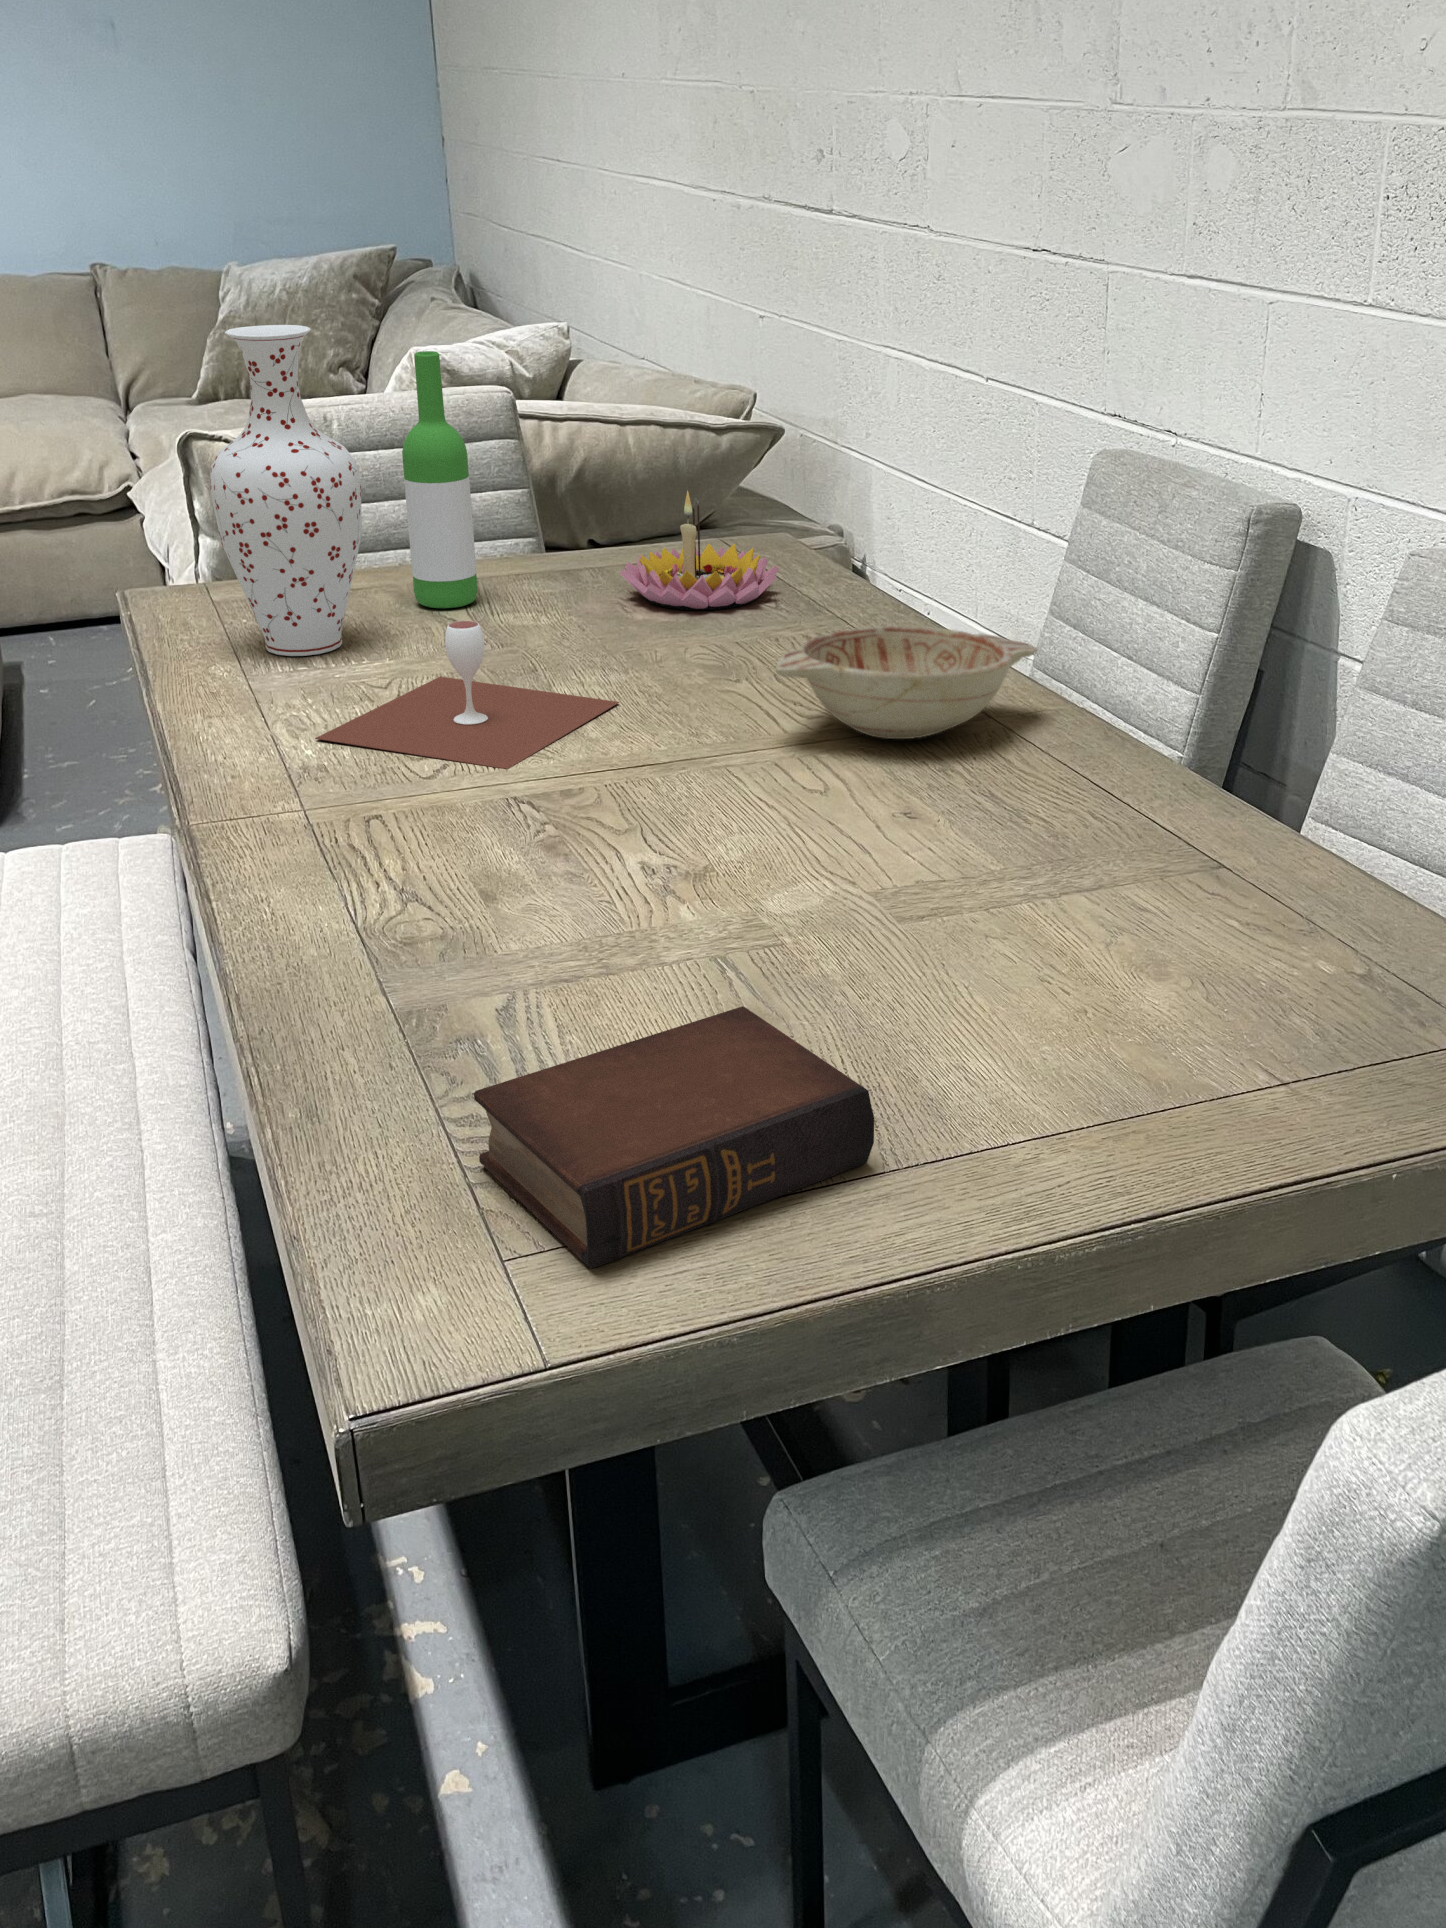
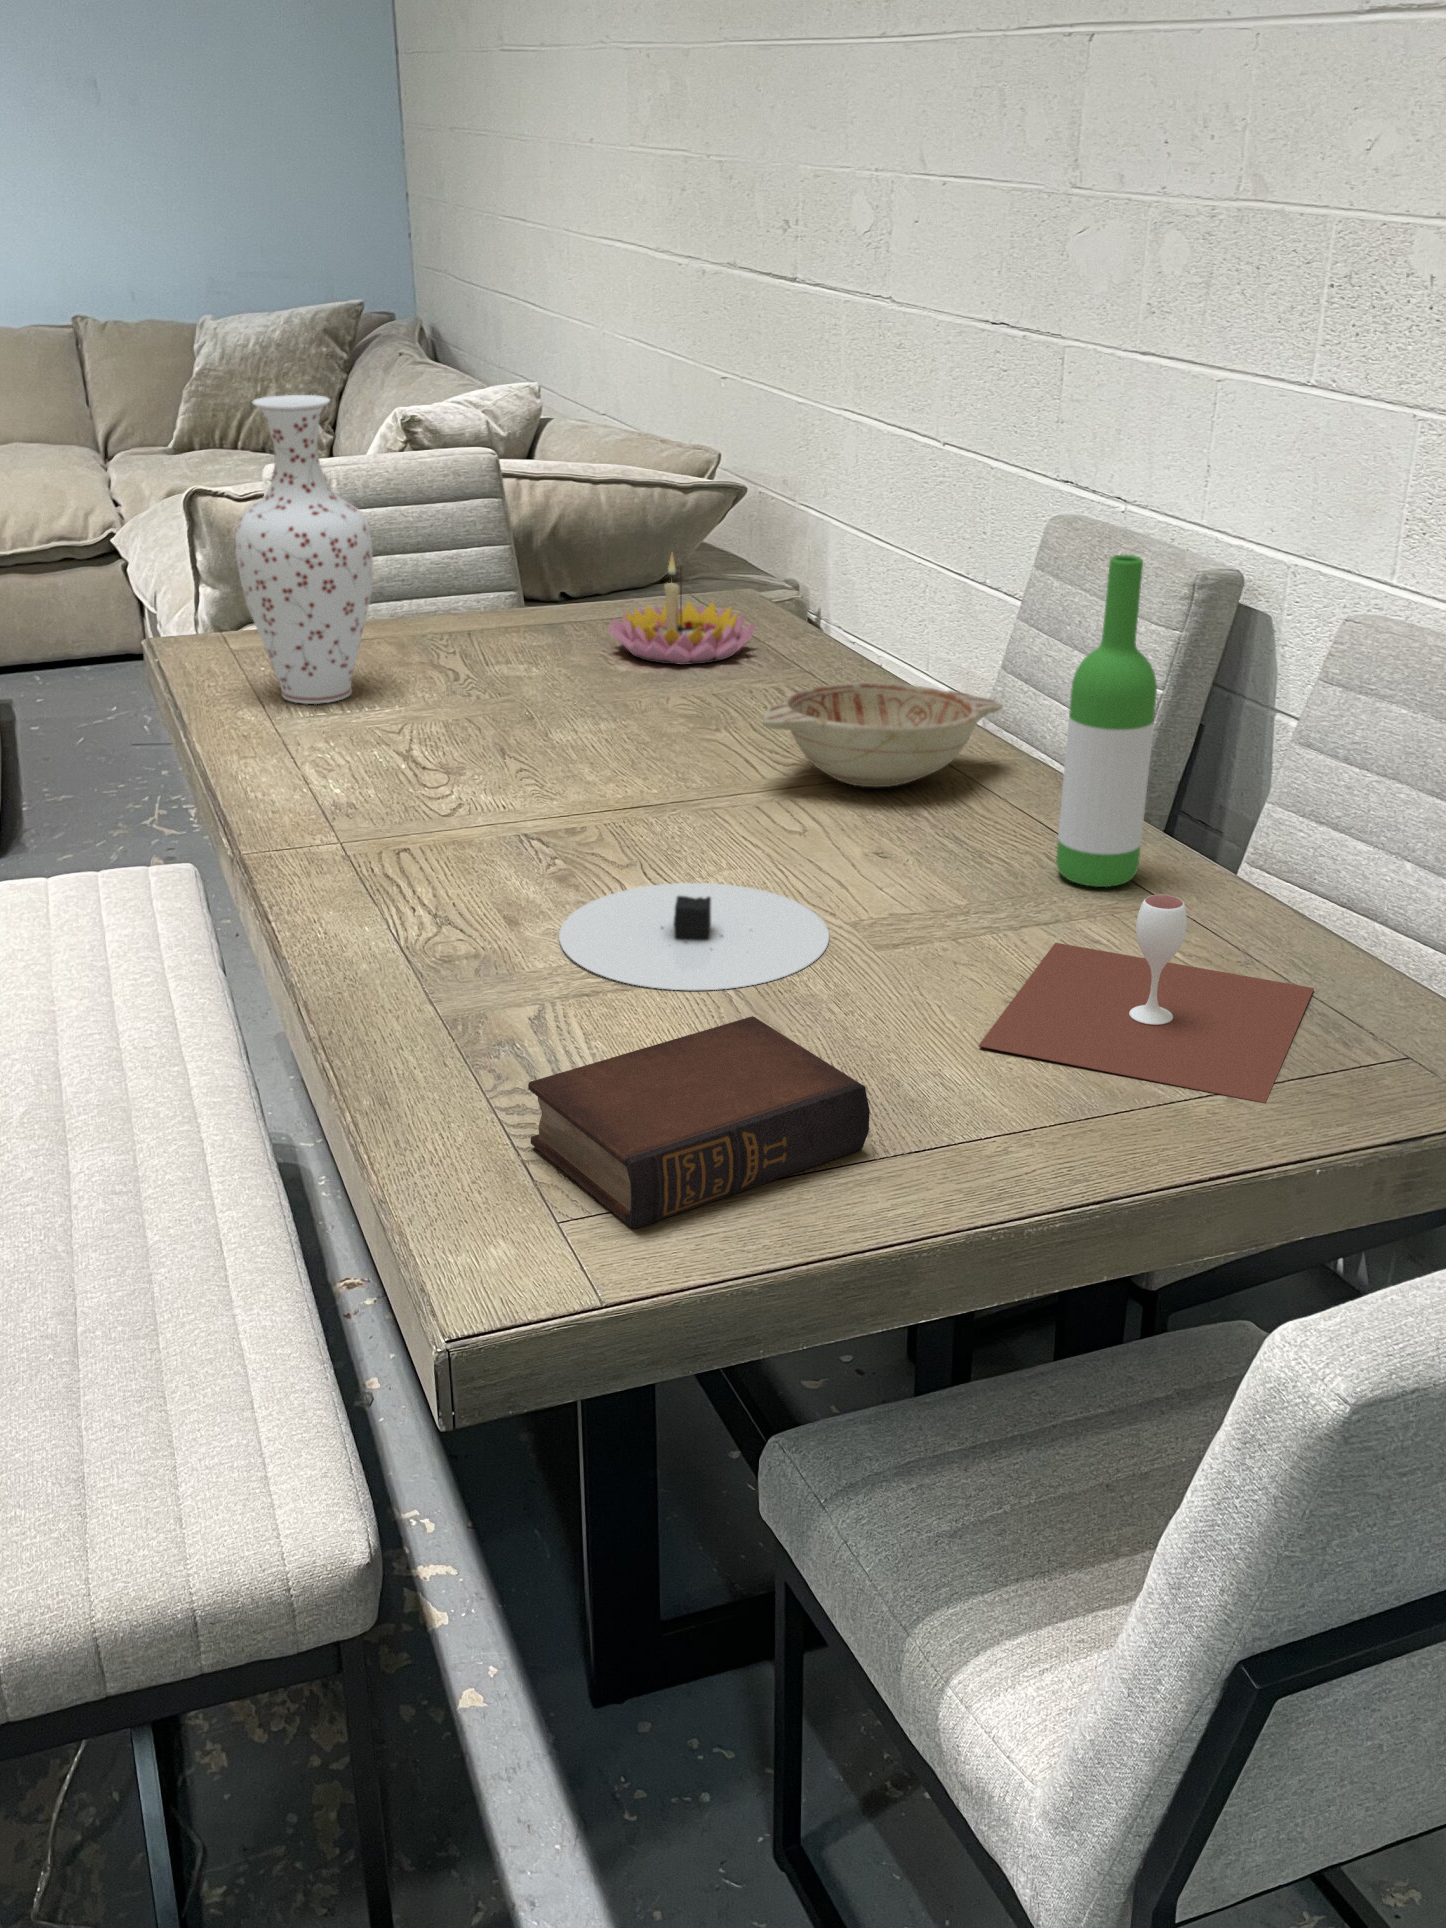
wine bottle: present [402,351,477,608] -> present [1056,555,1157,887]
wine glass: present [315,621,619,769] -> present [978,895,1314,1103]
plate: none [476,836,870,989] -> present [559,883,829,990]

